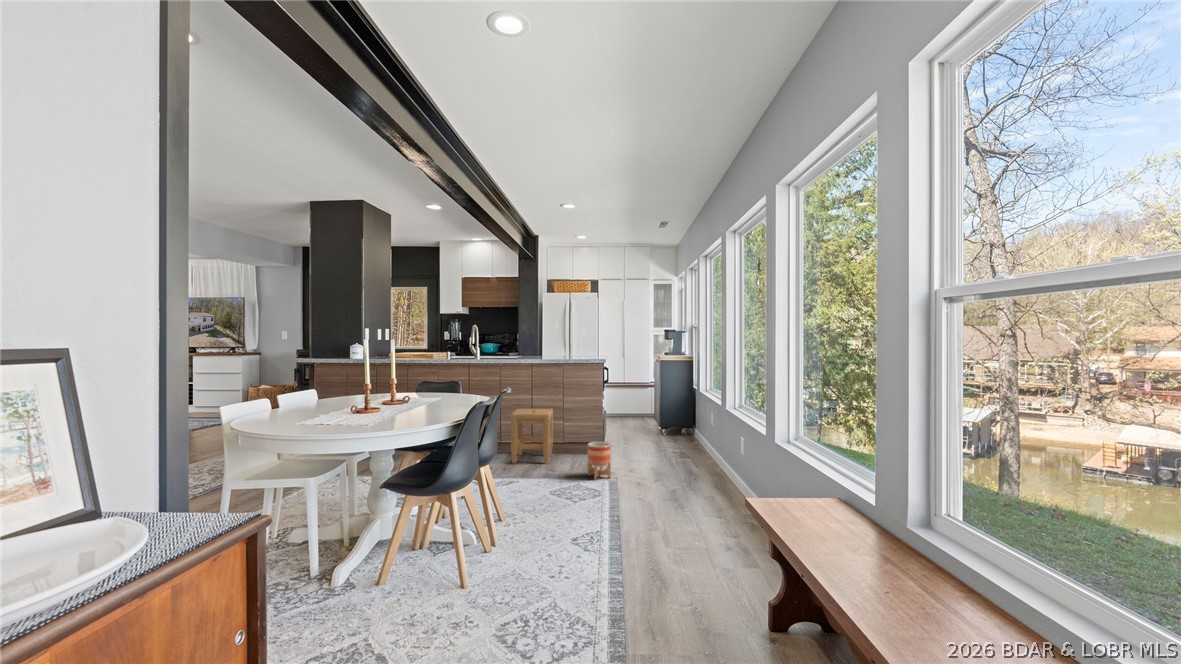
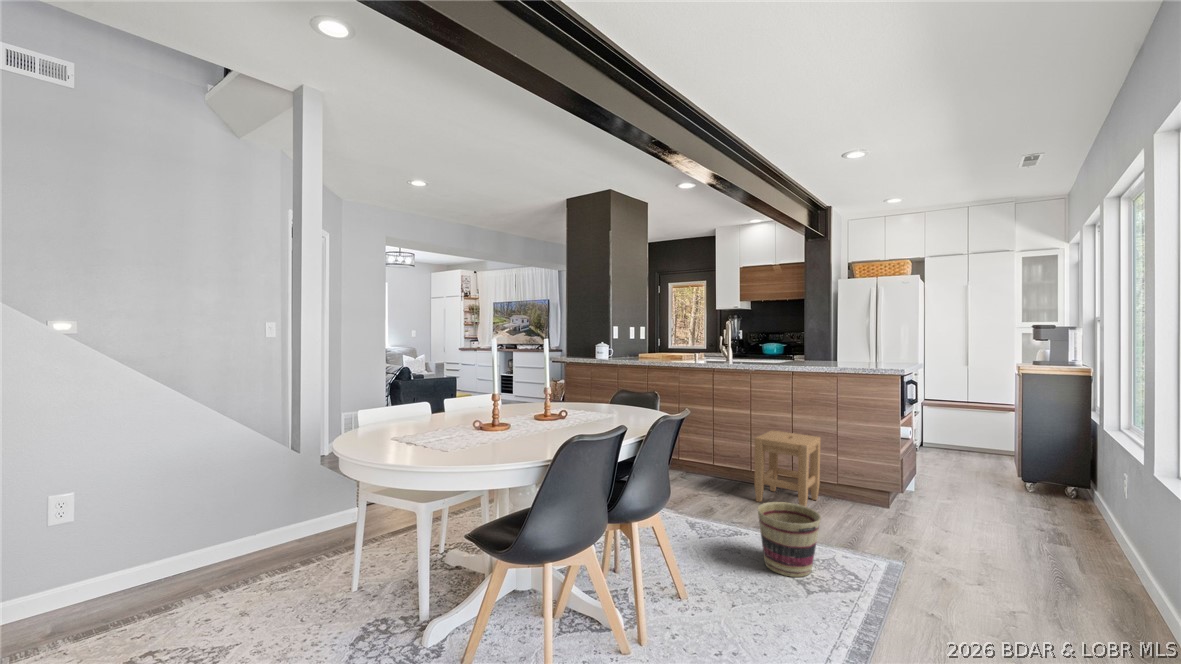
planter: present [588,442,611,480] -> none [855,499,896,562]
basket: none [535,451,576,499] -> present [757,502,821,577]

